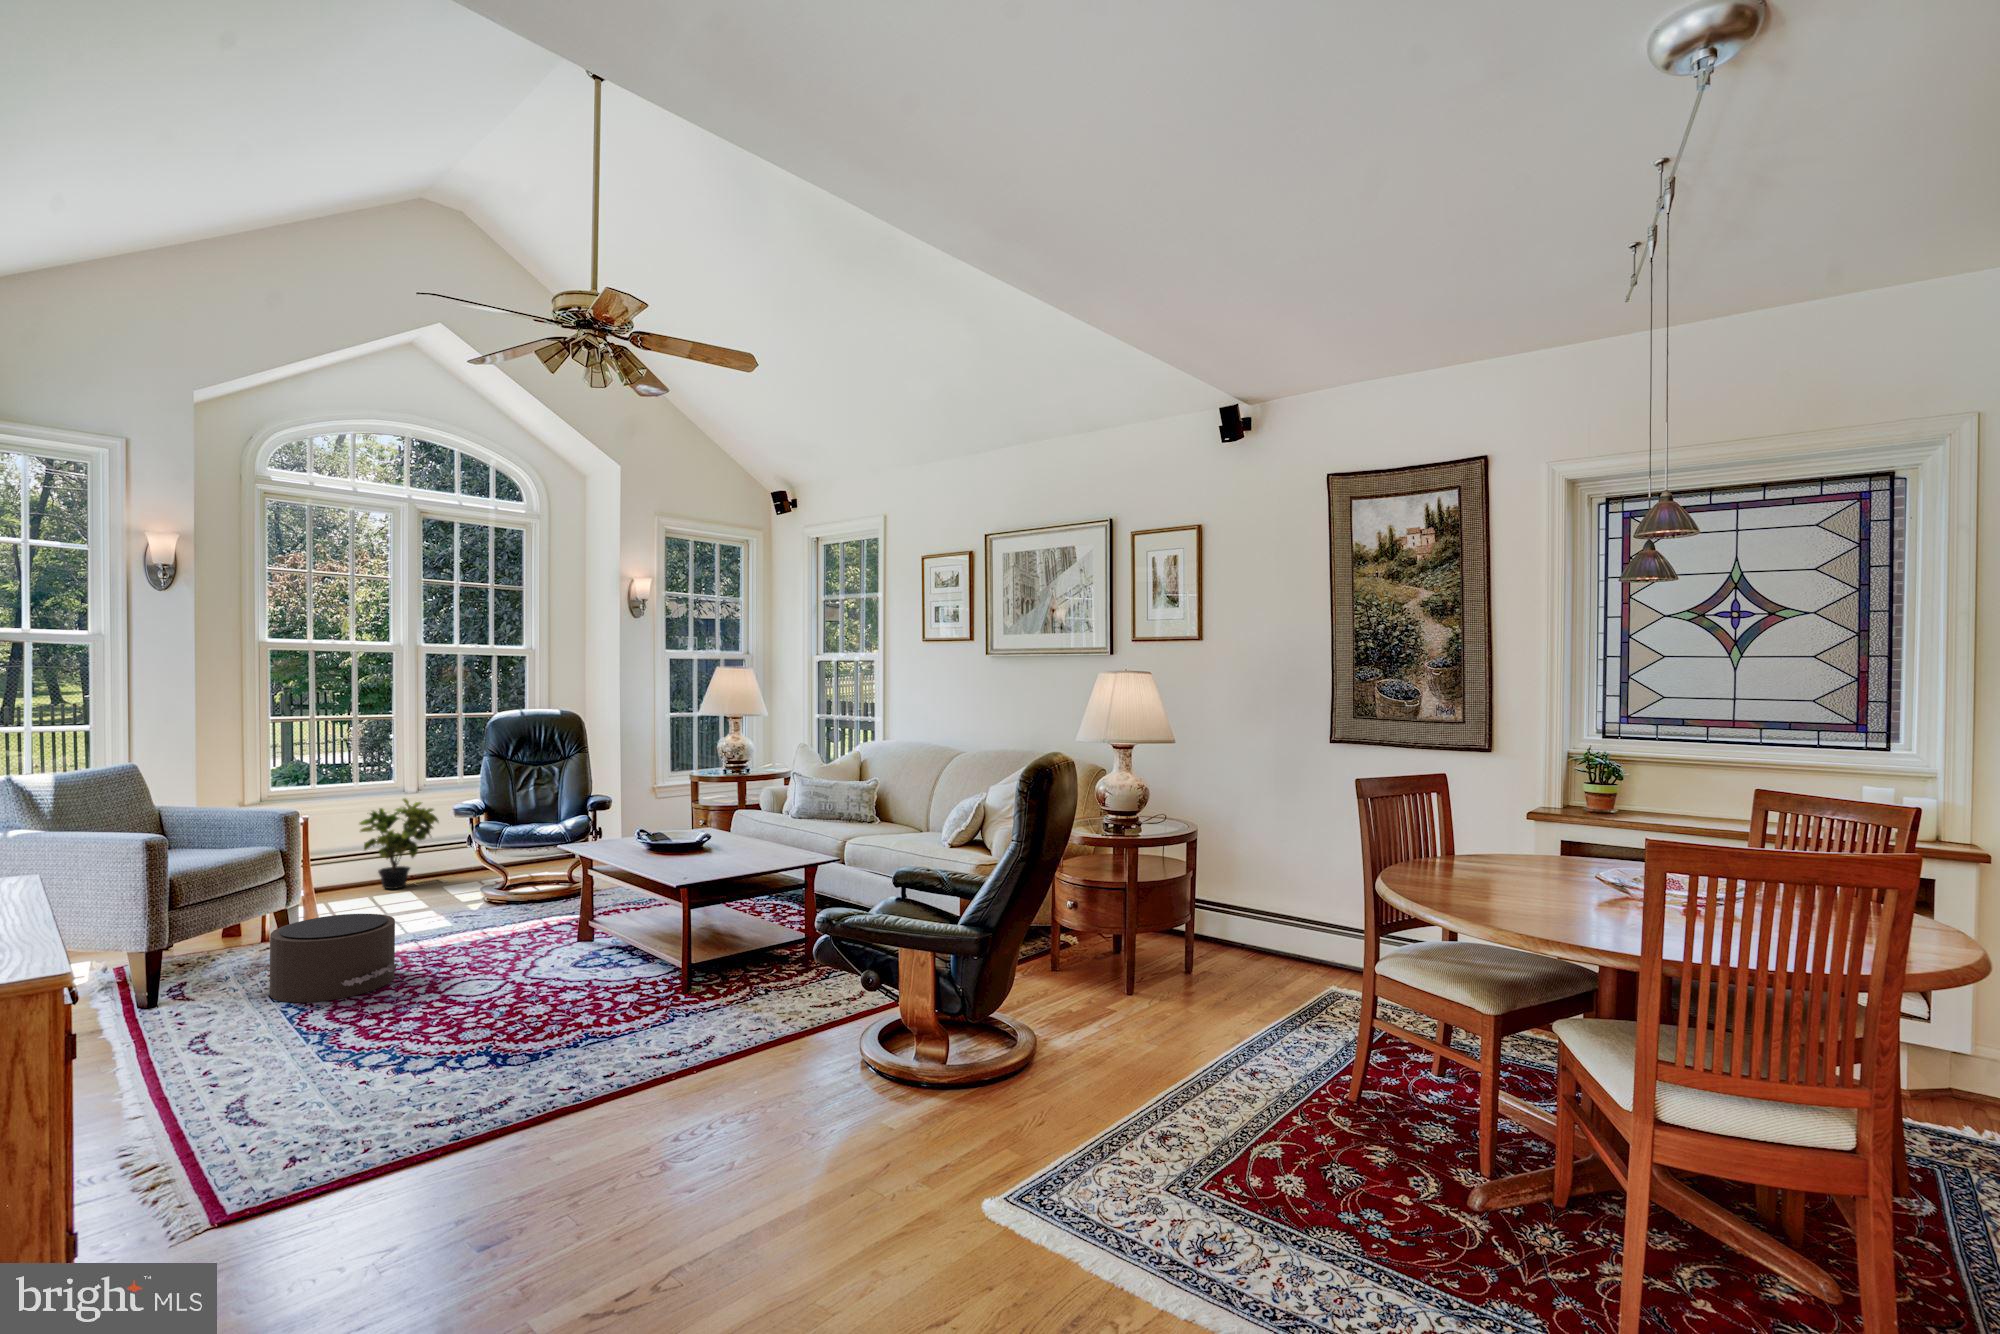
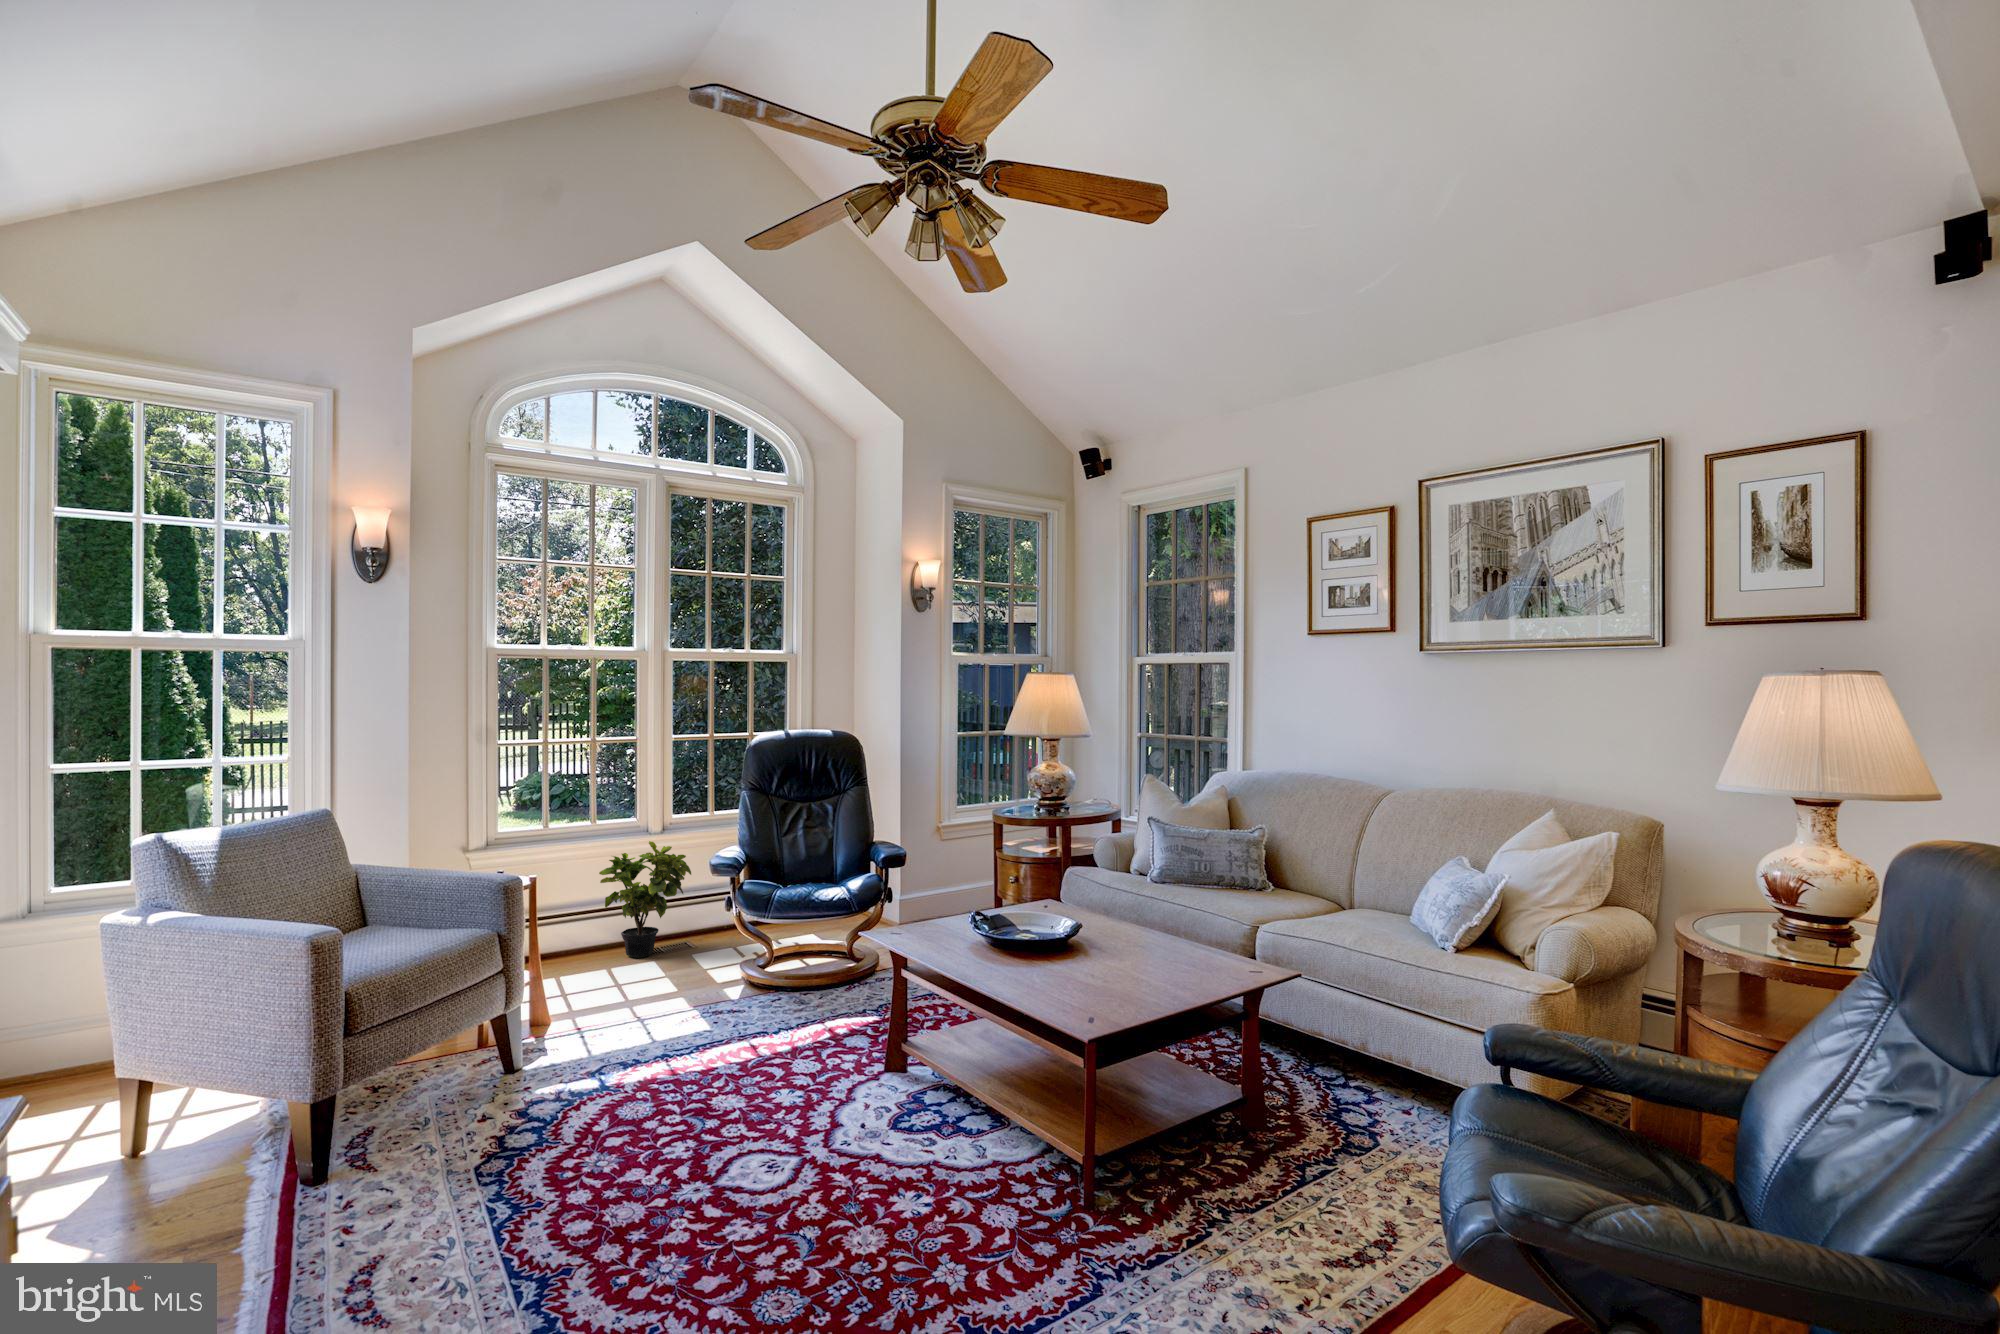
pouf: present [244,914,402,1002] -> none [438,1034,655,1192]

